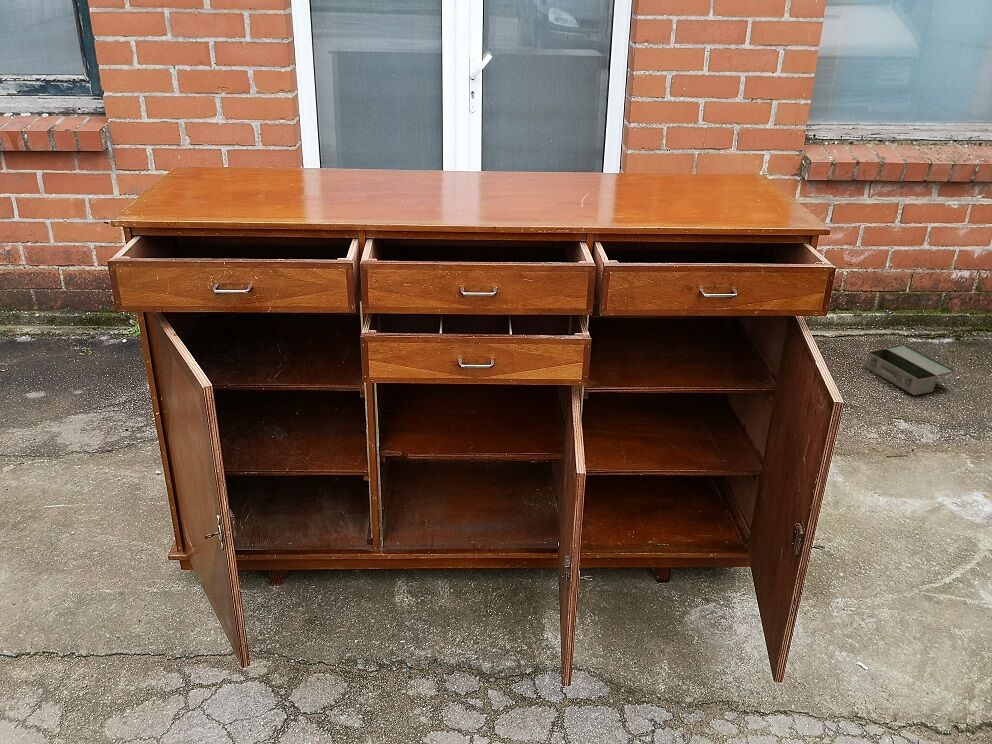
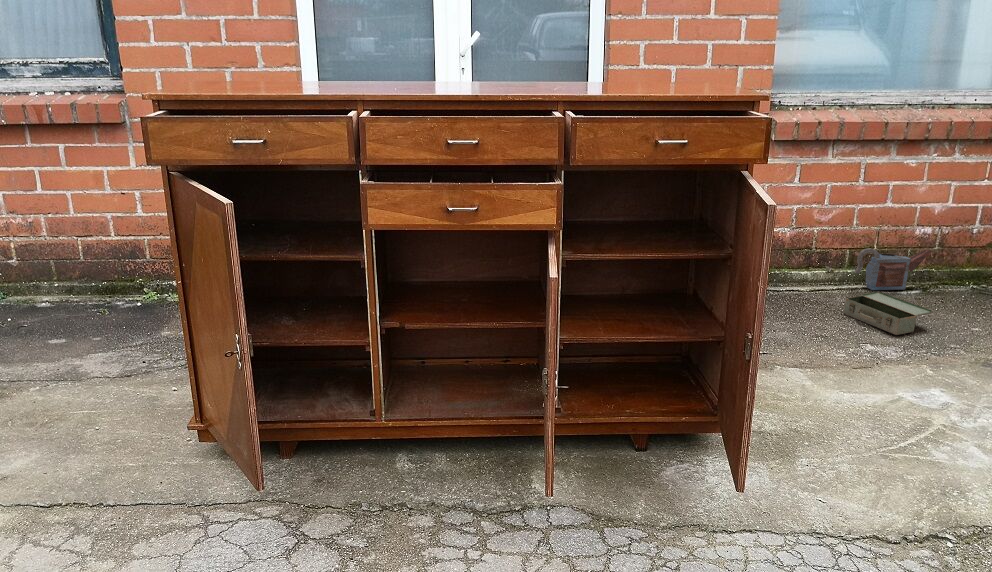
watering can: none [882,295,966,338] -> present [854,248,931,290]

